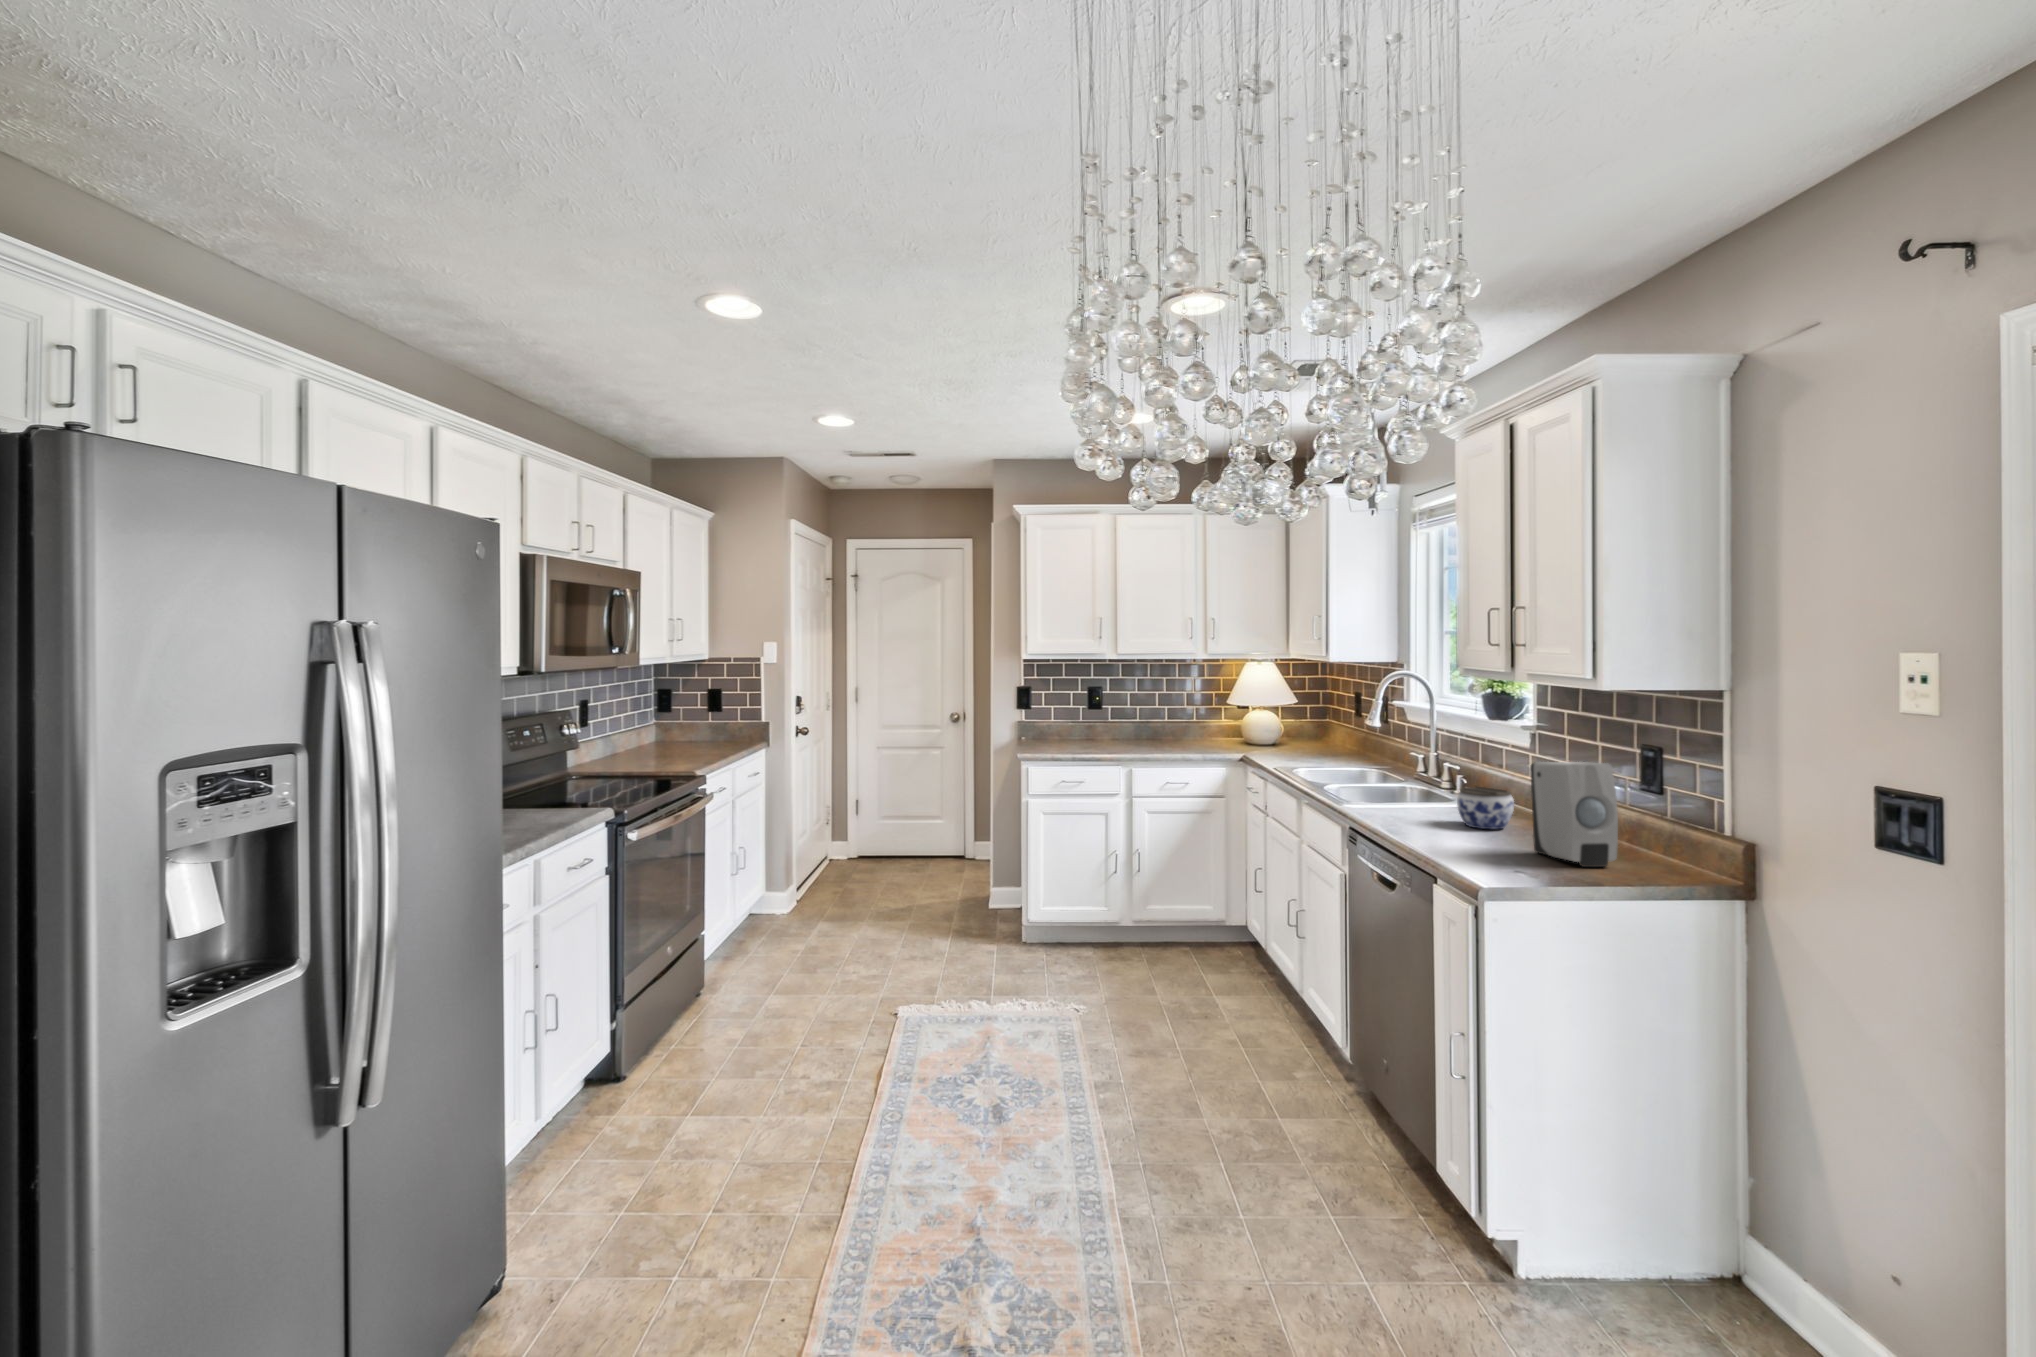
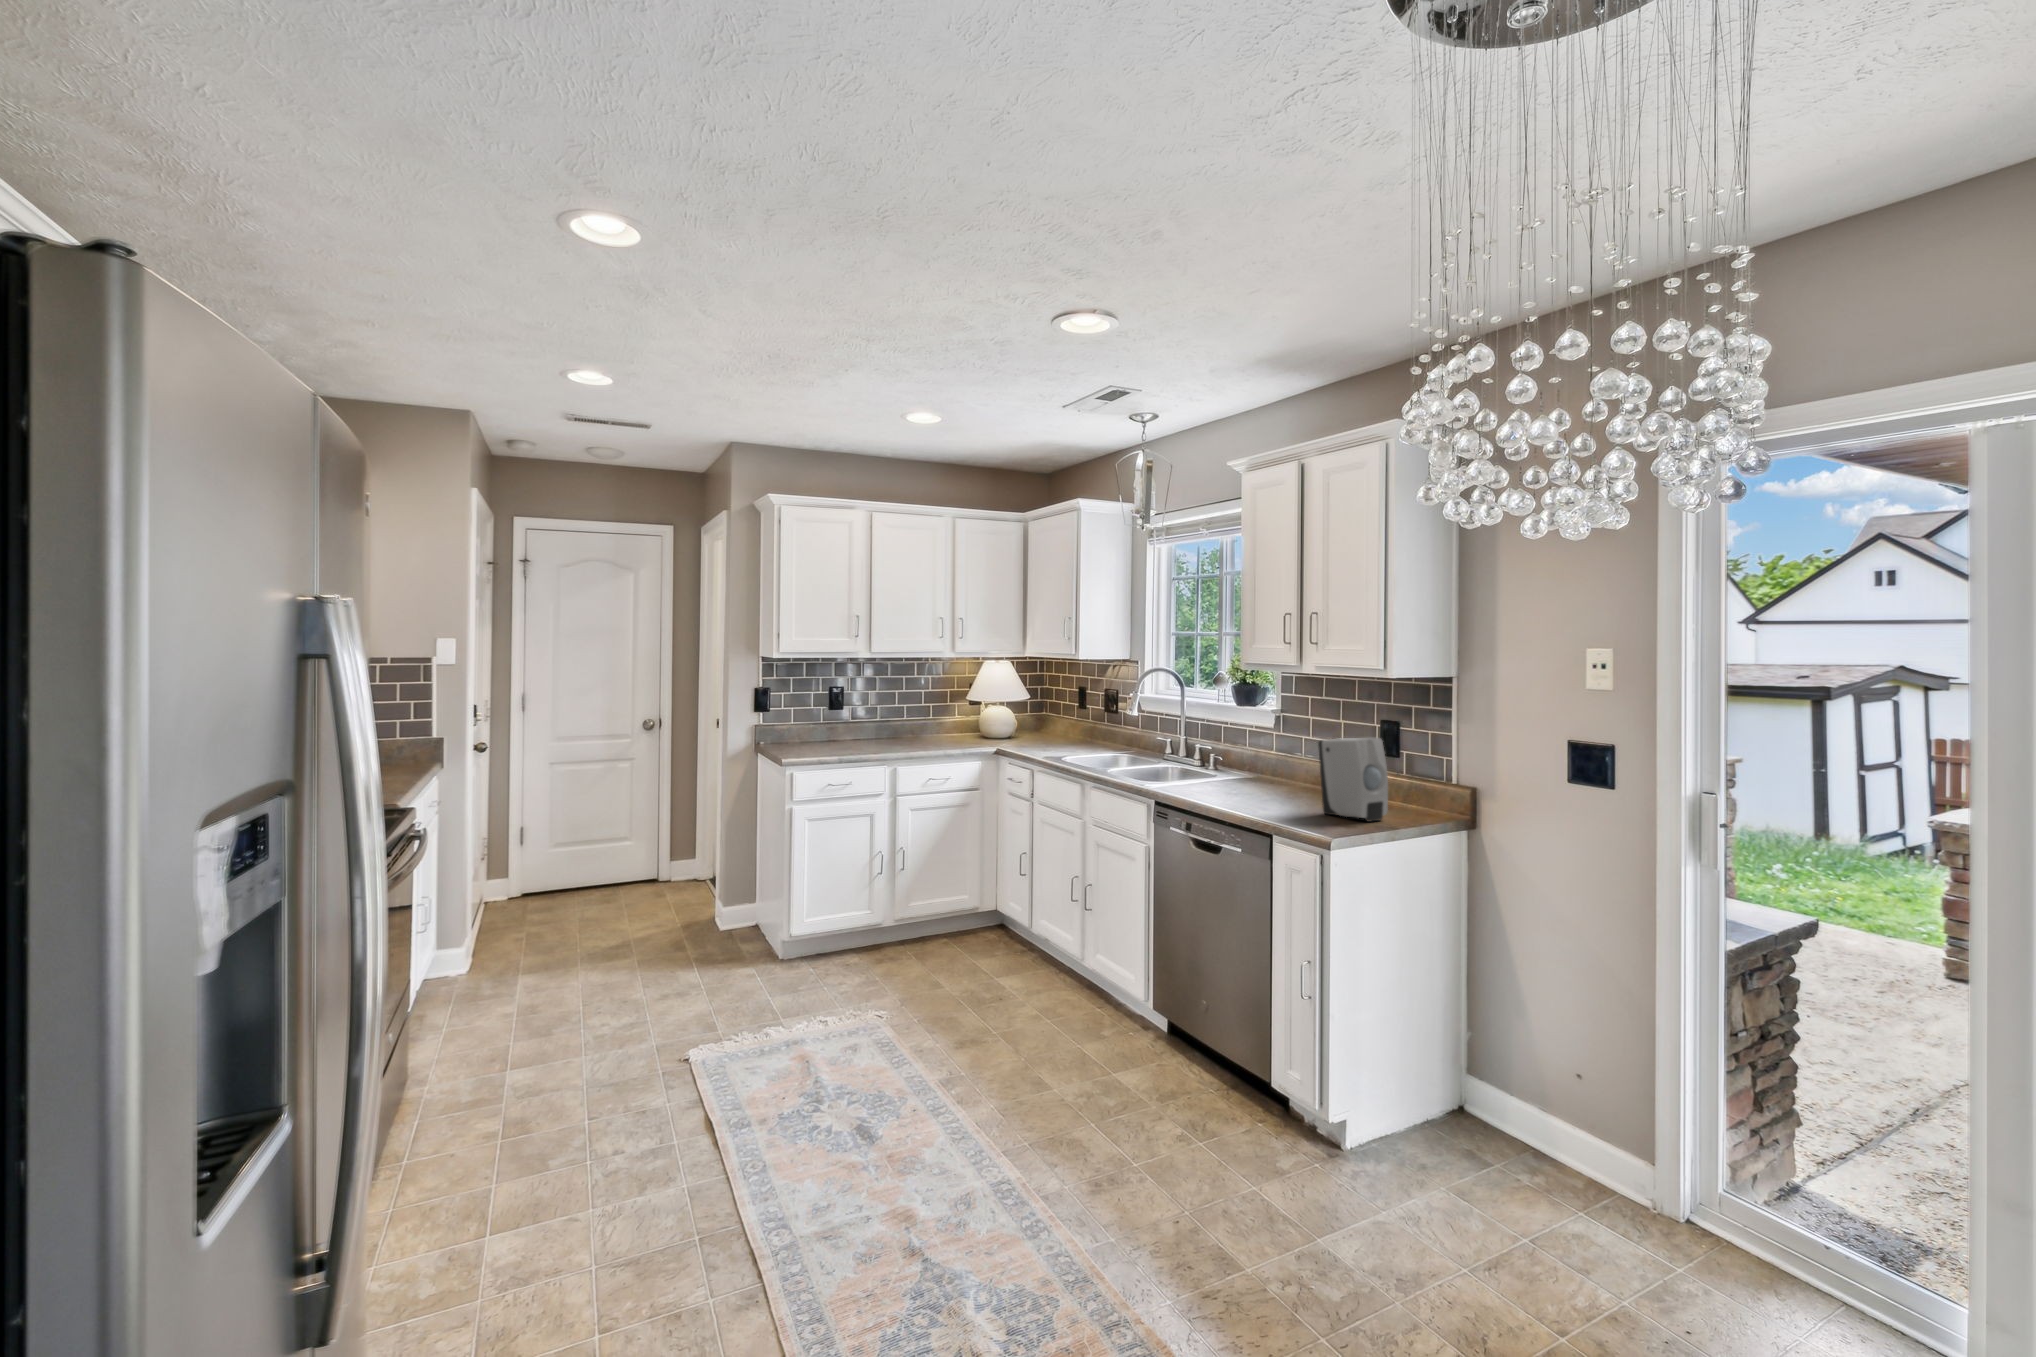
jar: present [1457,786,1514,829] -> none [1241,763,1285,799]

